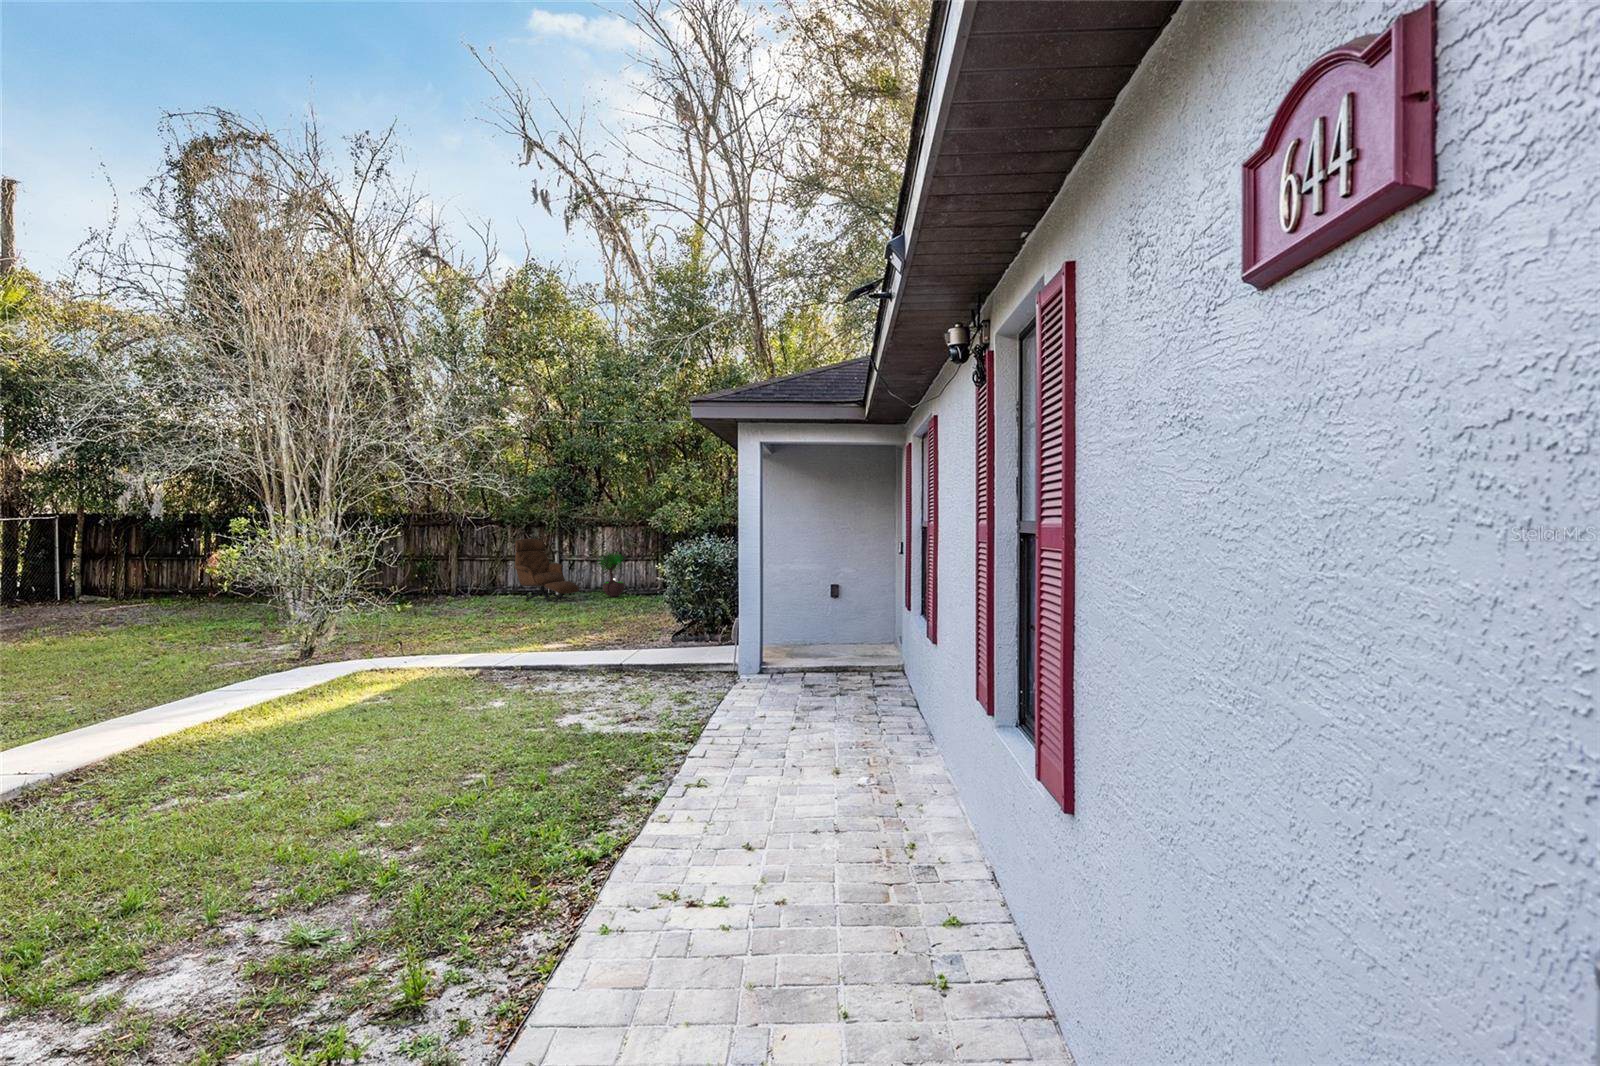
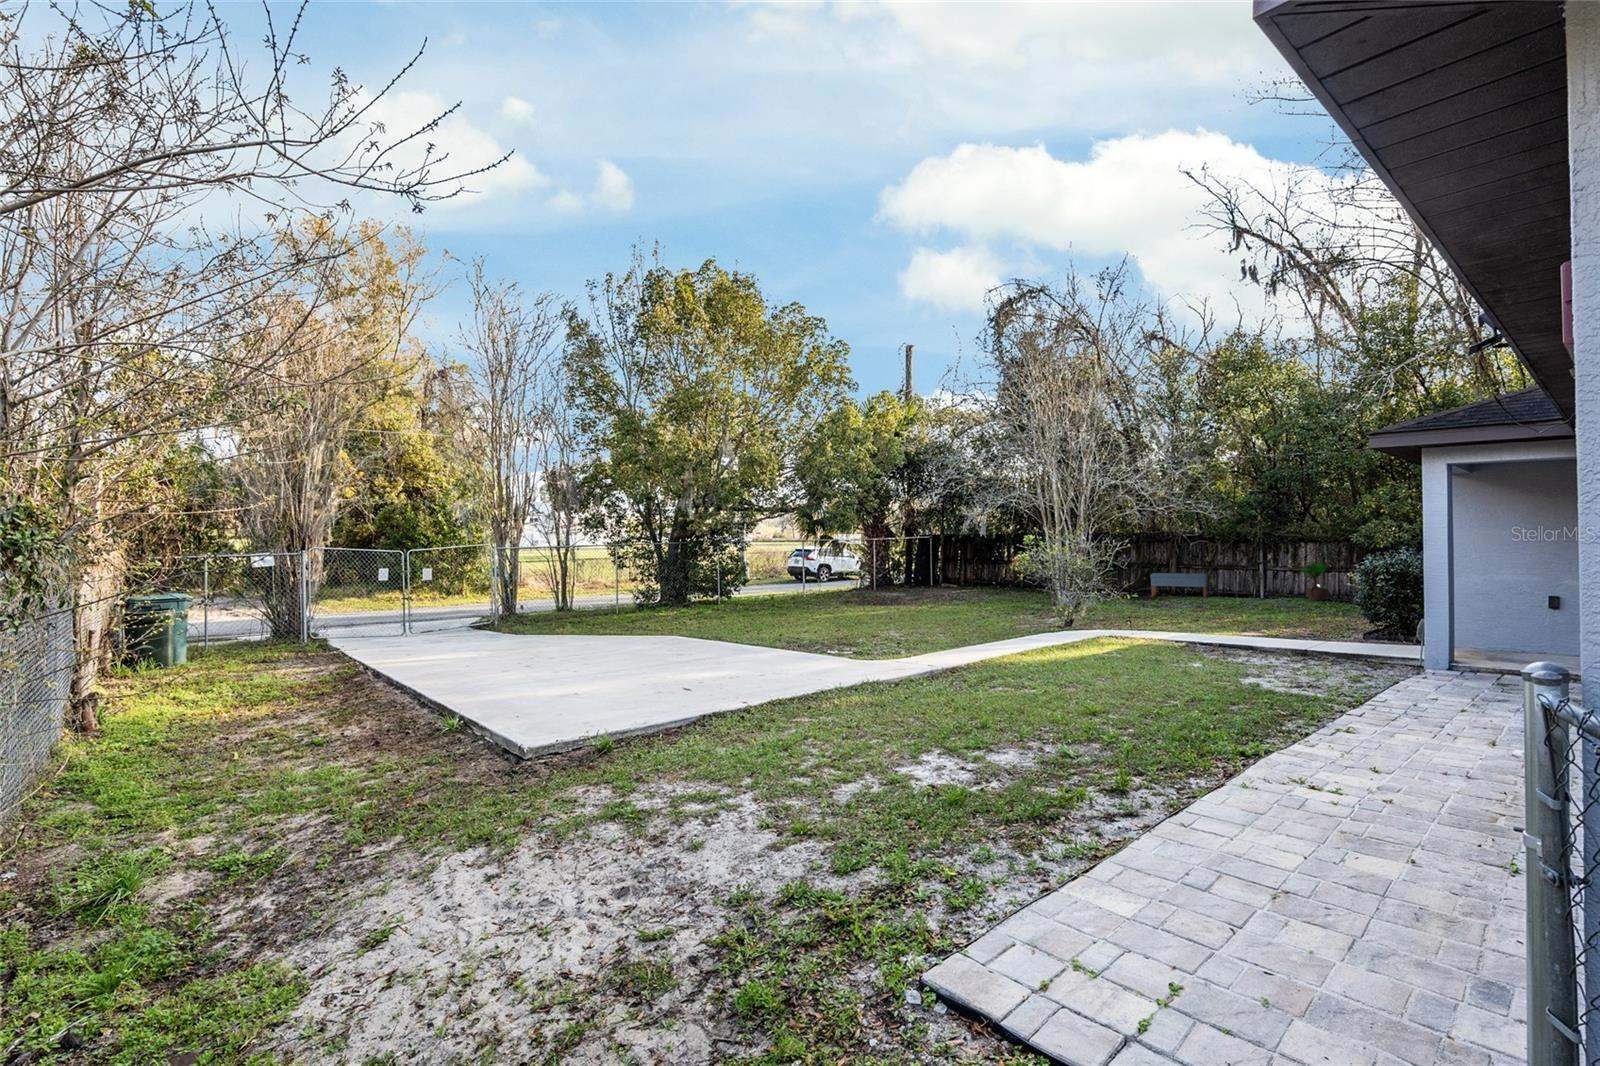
lounge chair: present [514,539,579,602] -> none [1223,550,1282,602]
bench: none [424,570,496,603] -> present [1150,573,1208,598]

